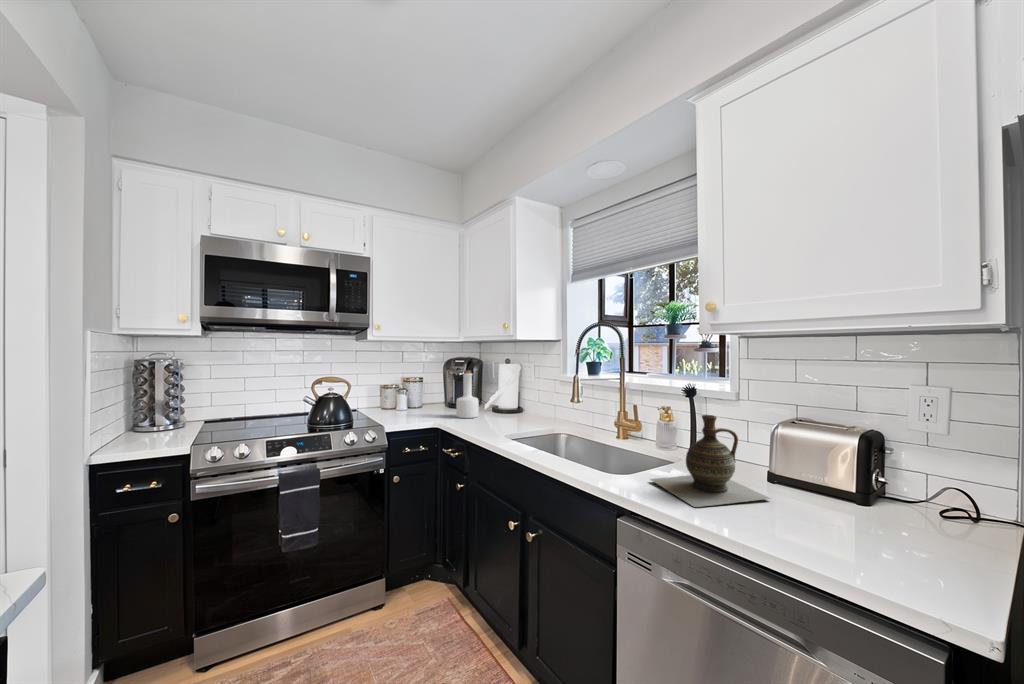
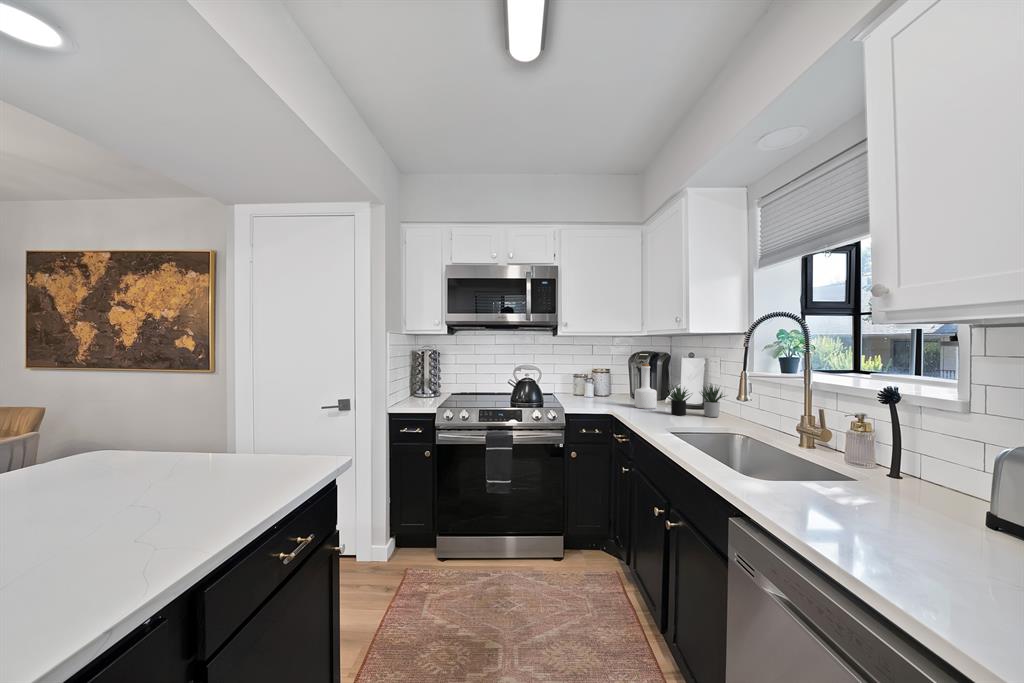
succulent plant: none [489,387,547,422] -> present [667,385,725,417]
ceramic jug: present [651,415,770,507] -> none [788,423,963,545]

